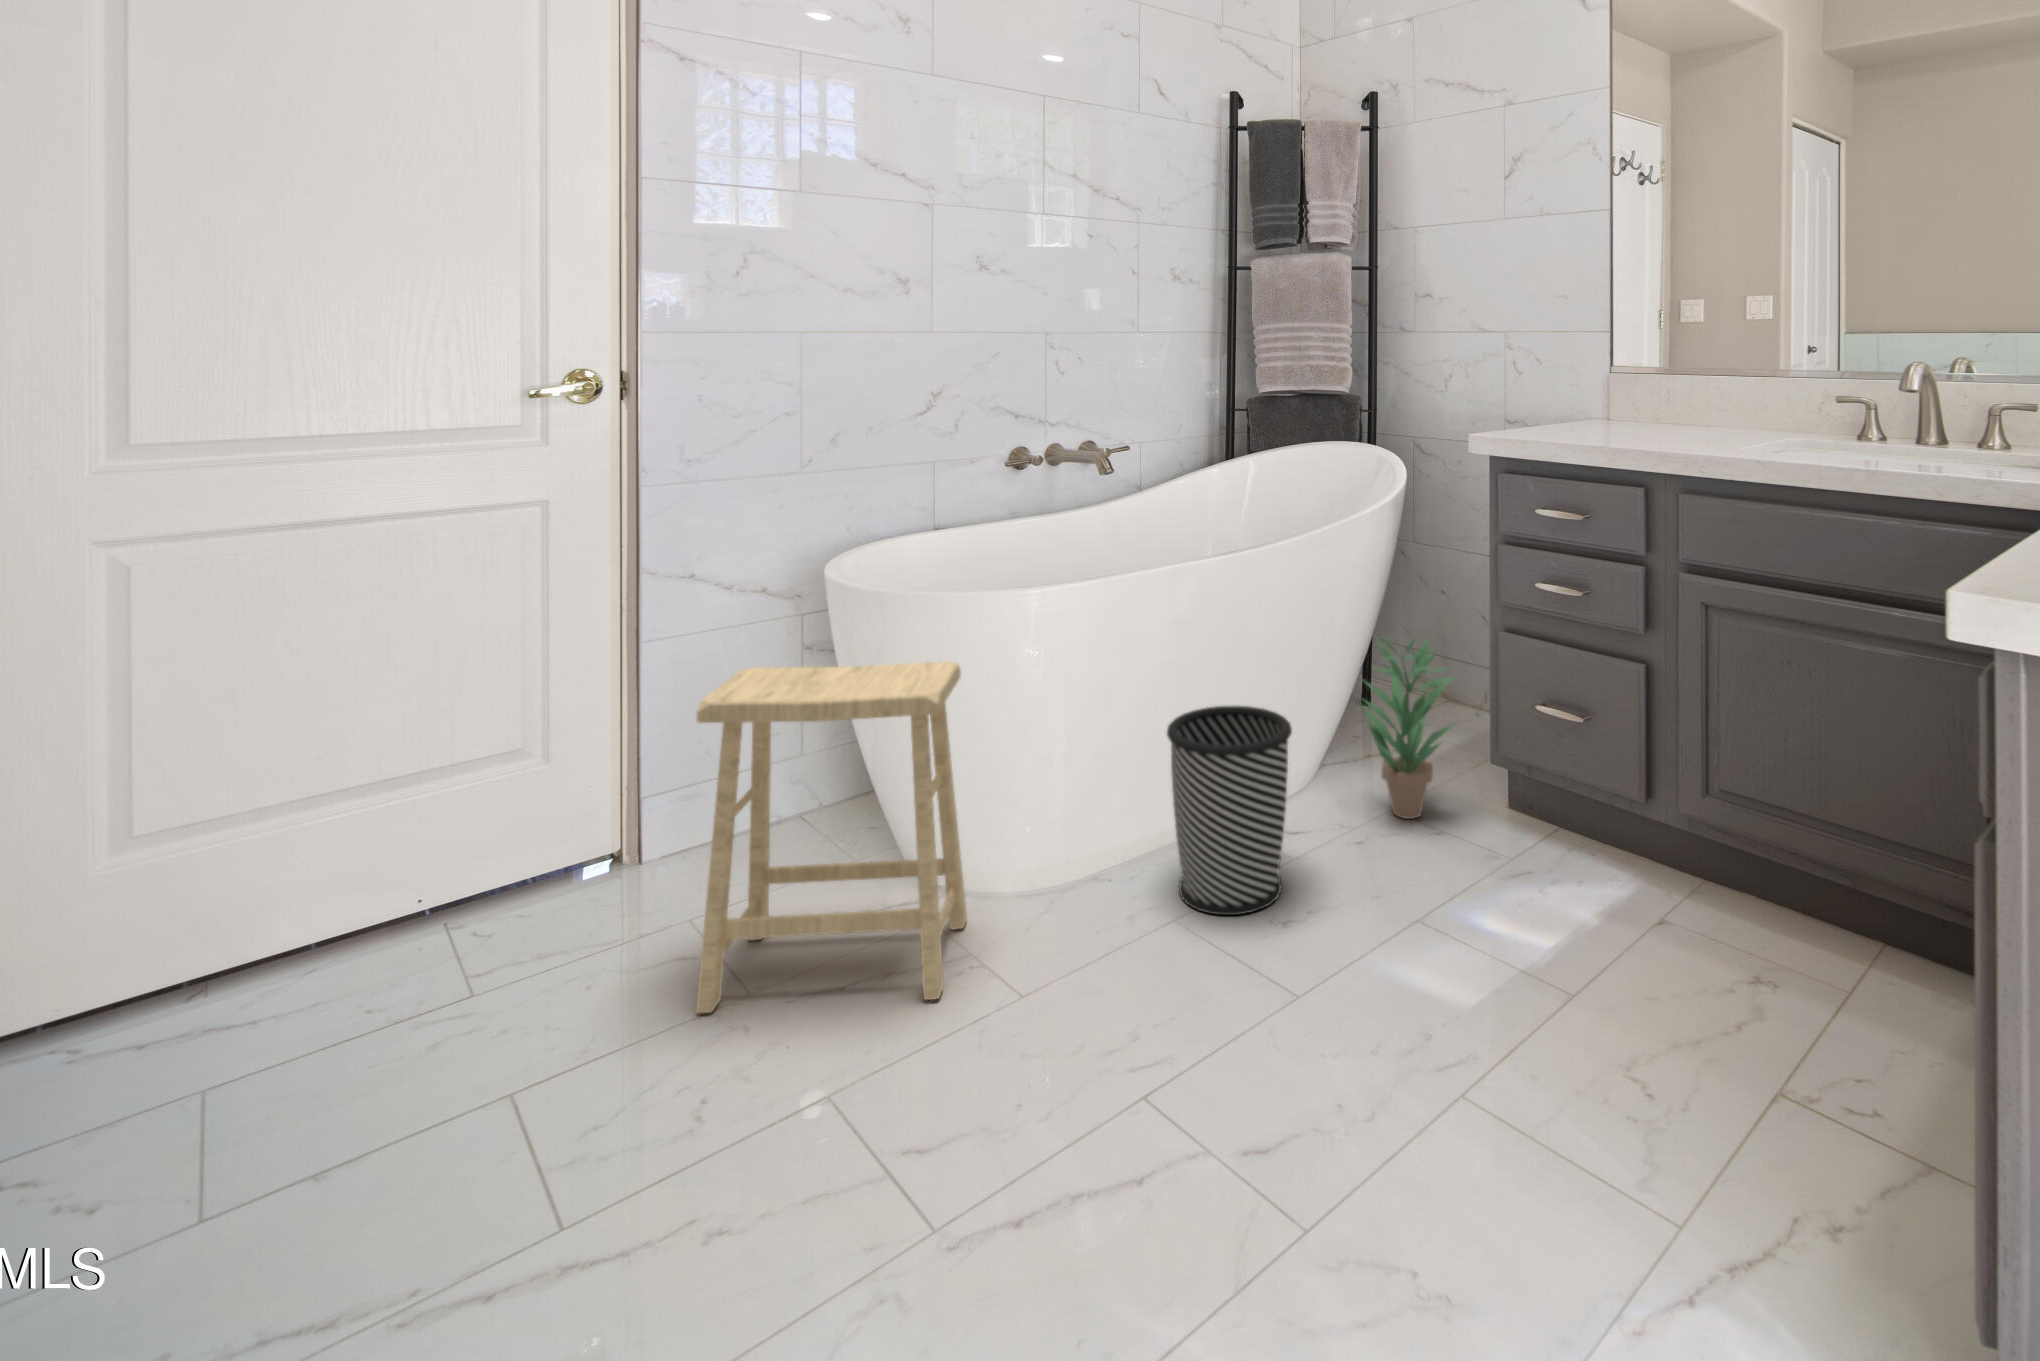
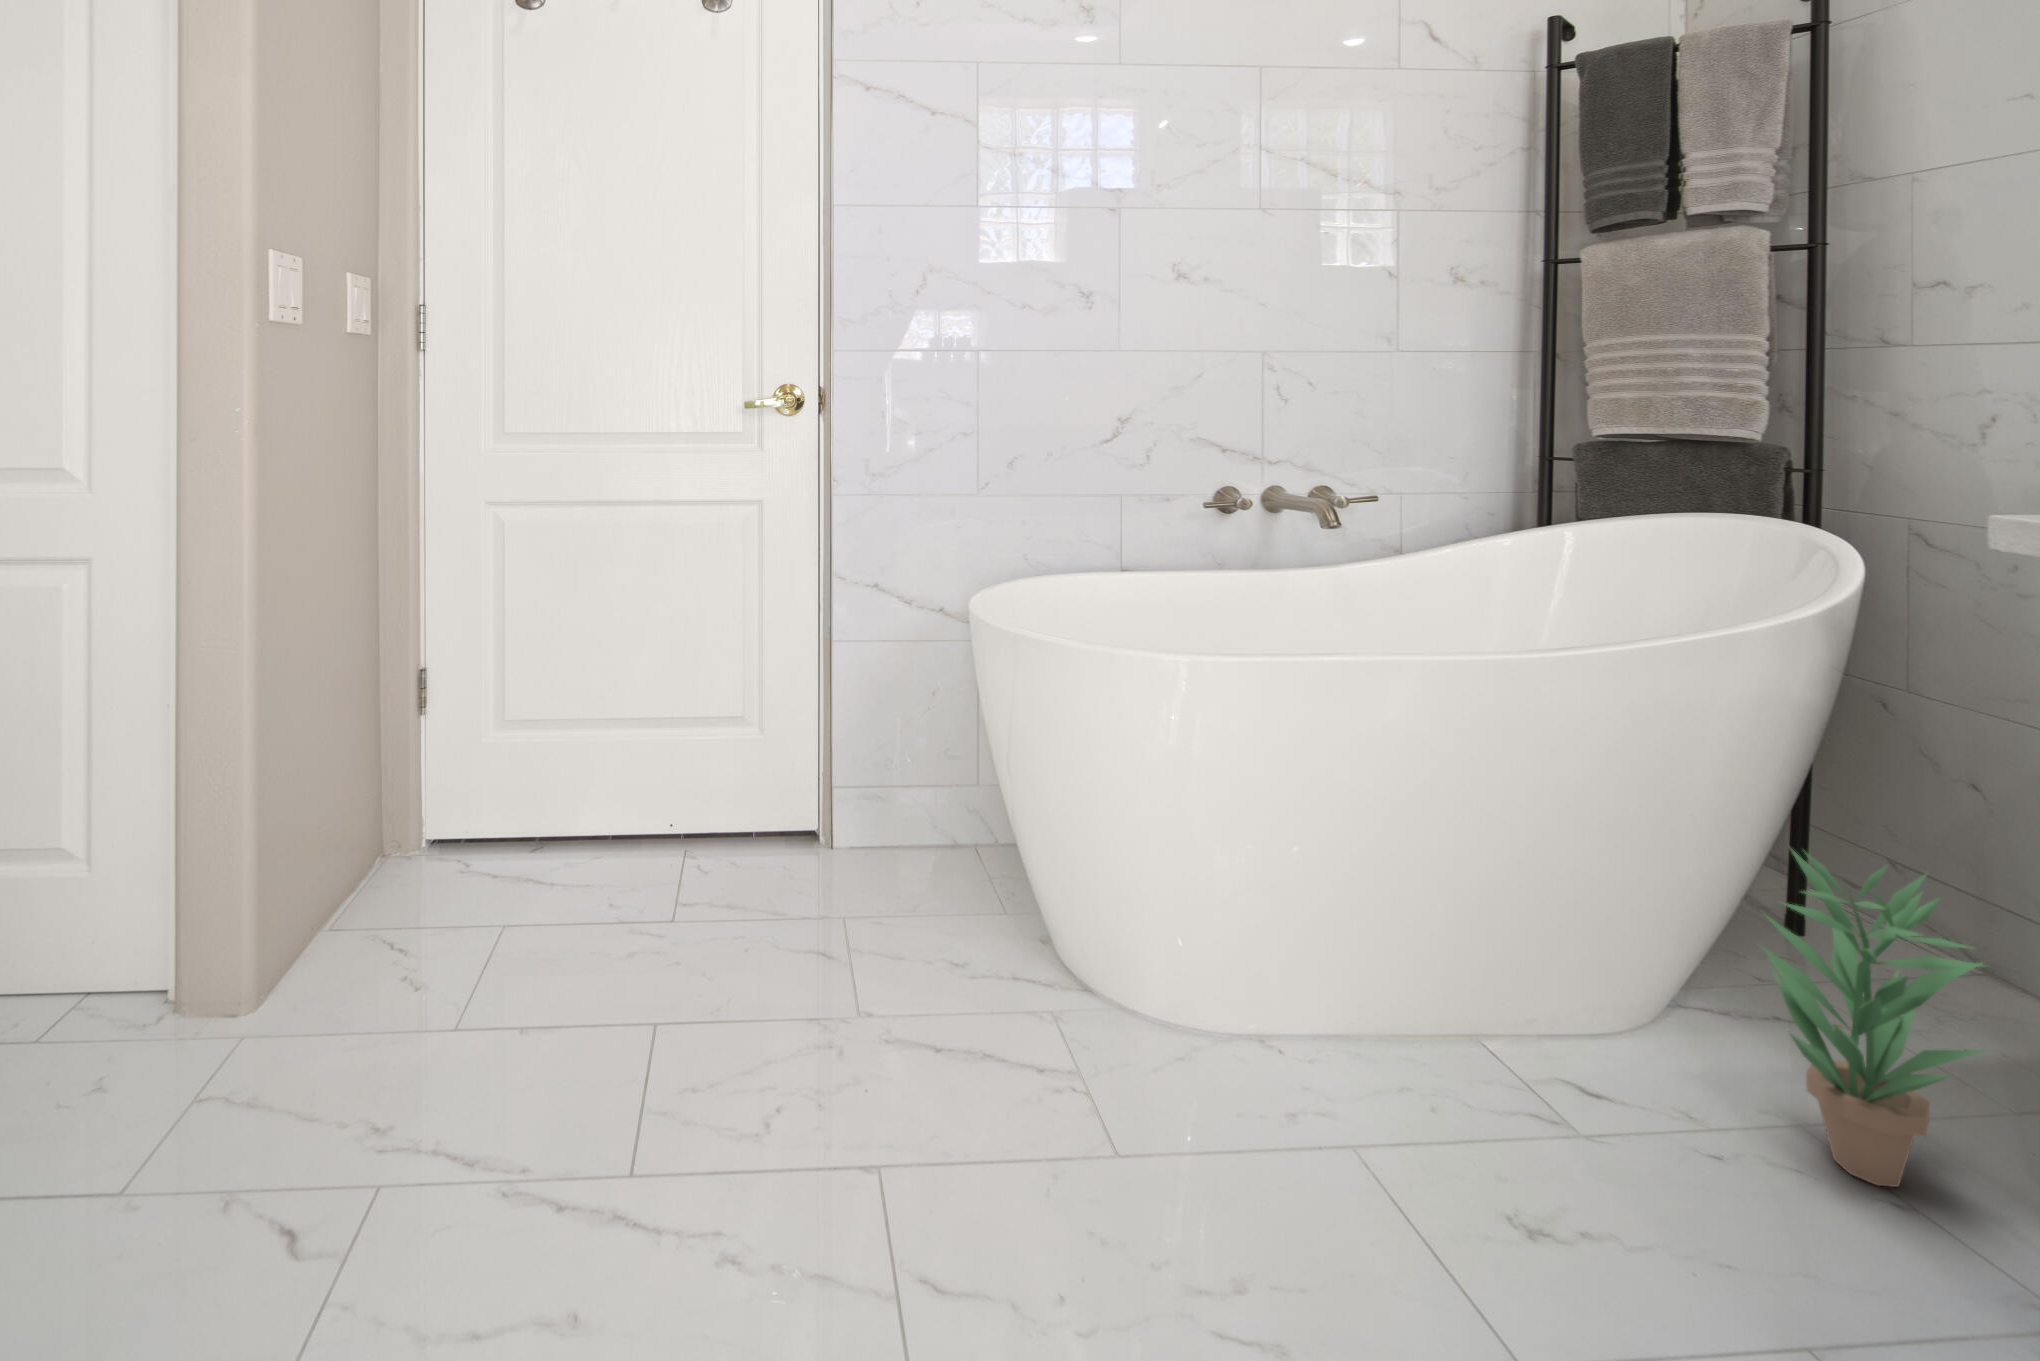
footstool: present [696,661,967,1013] -> none [798,706,1097,1167]
wastebasket: present [1167,706,1292,915] -> none [1376,888,1597,1239]

